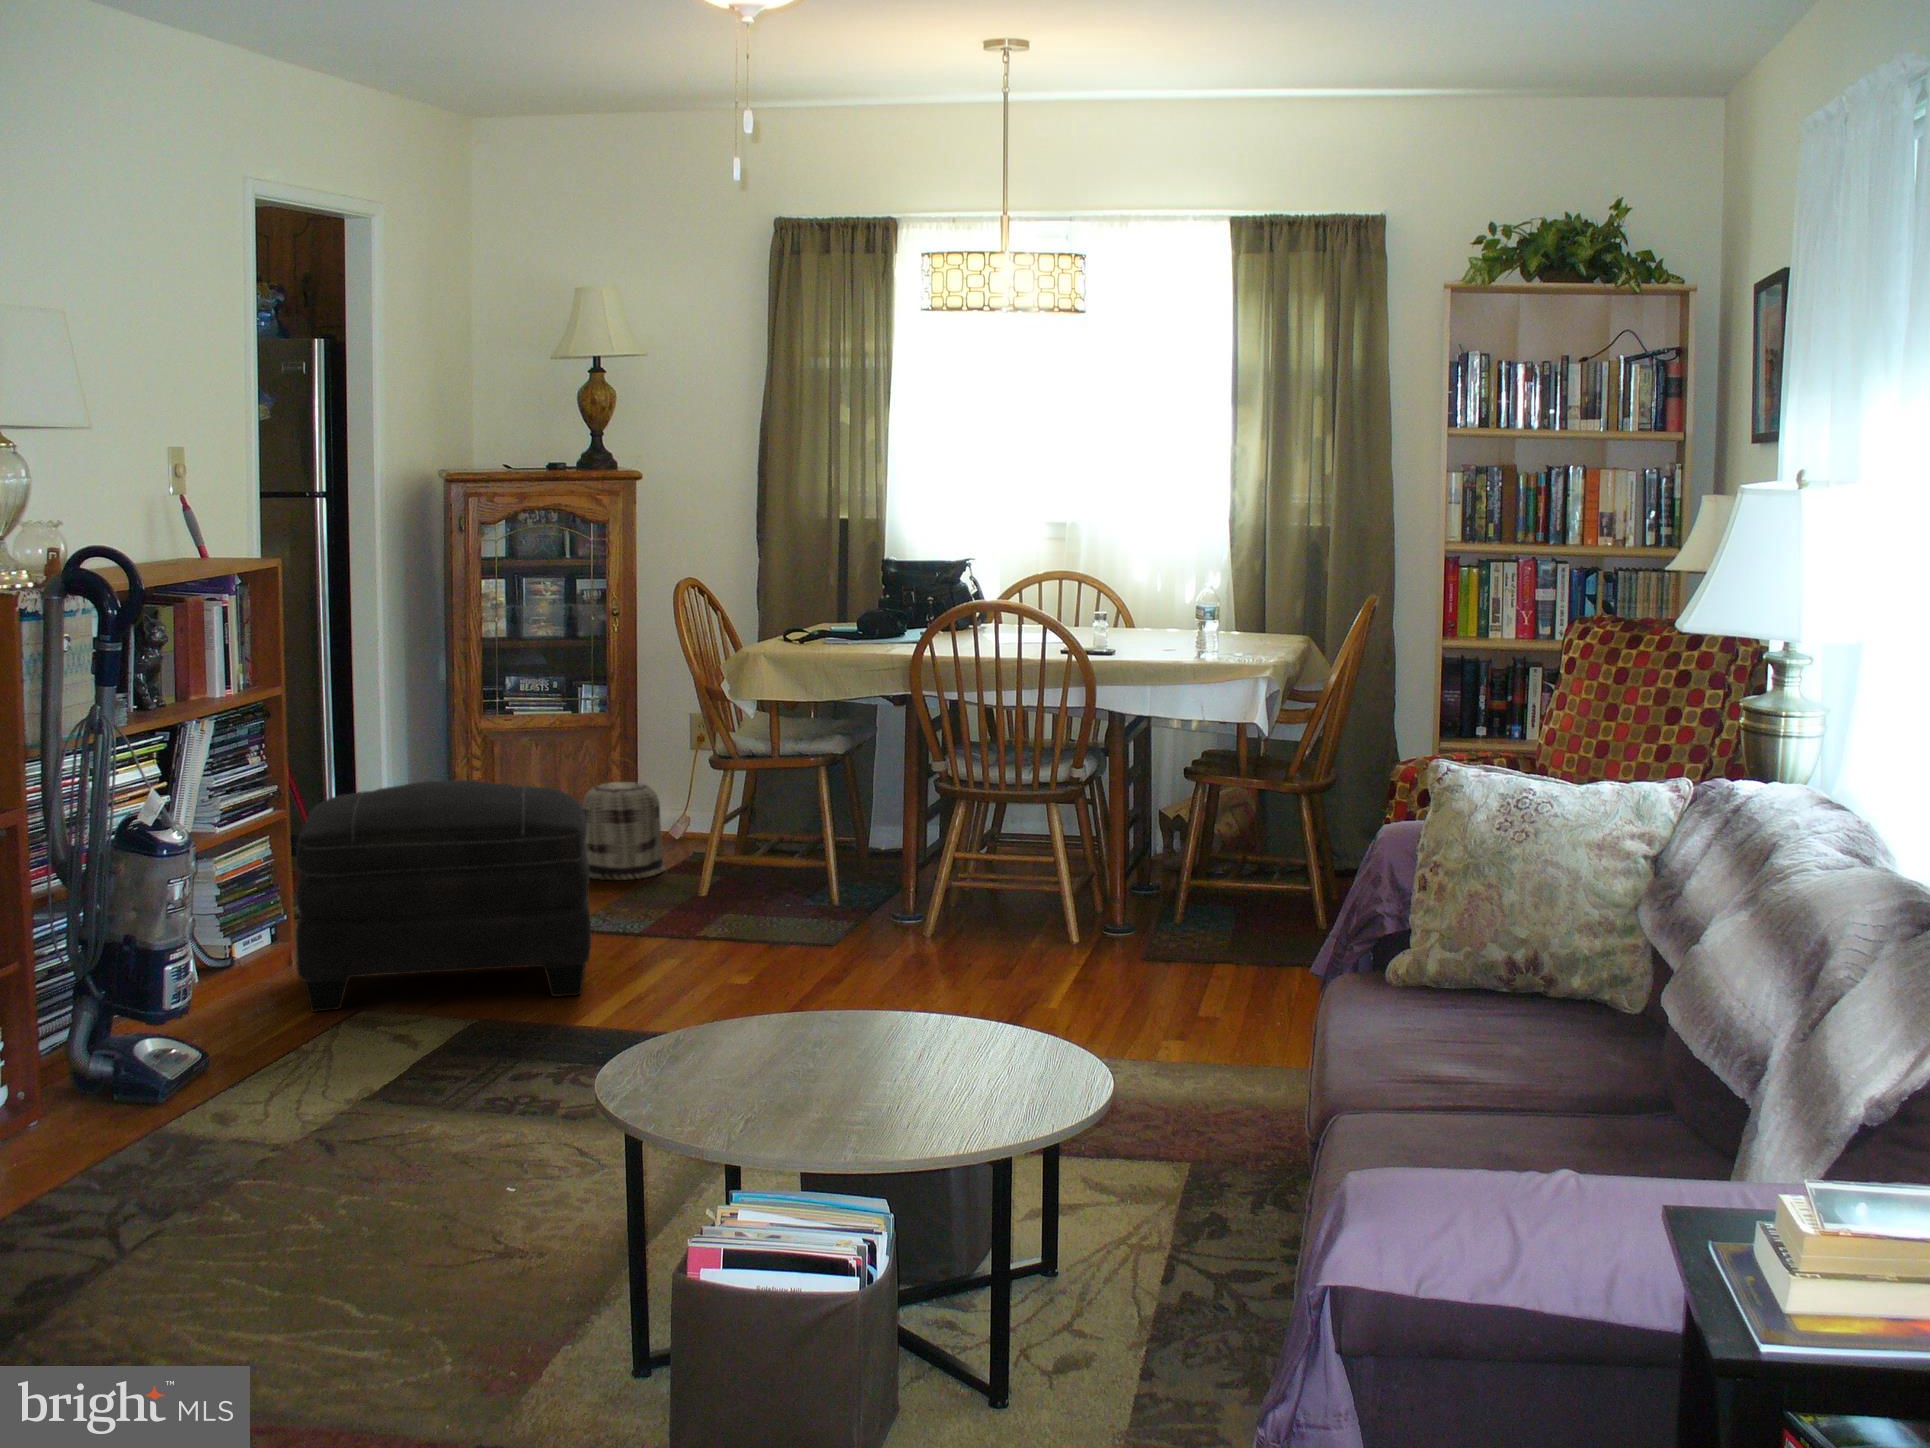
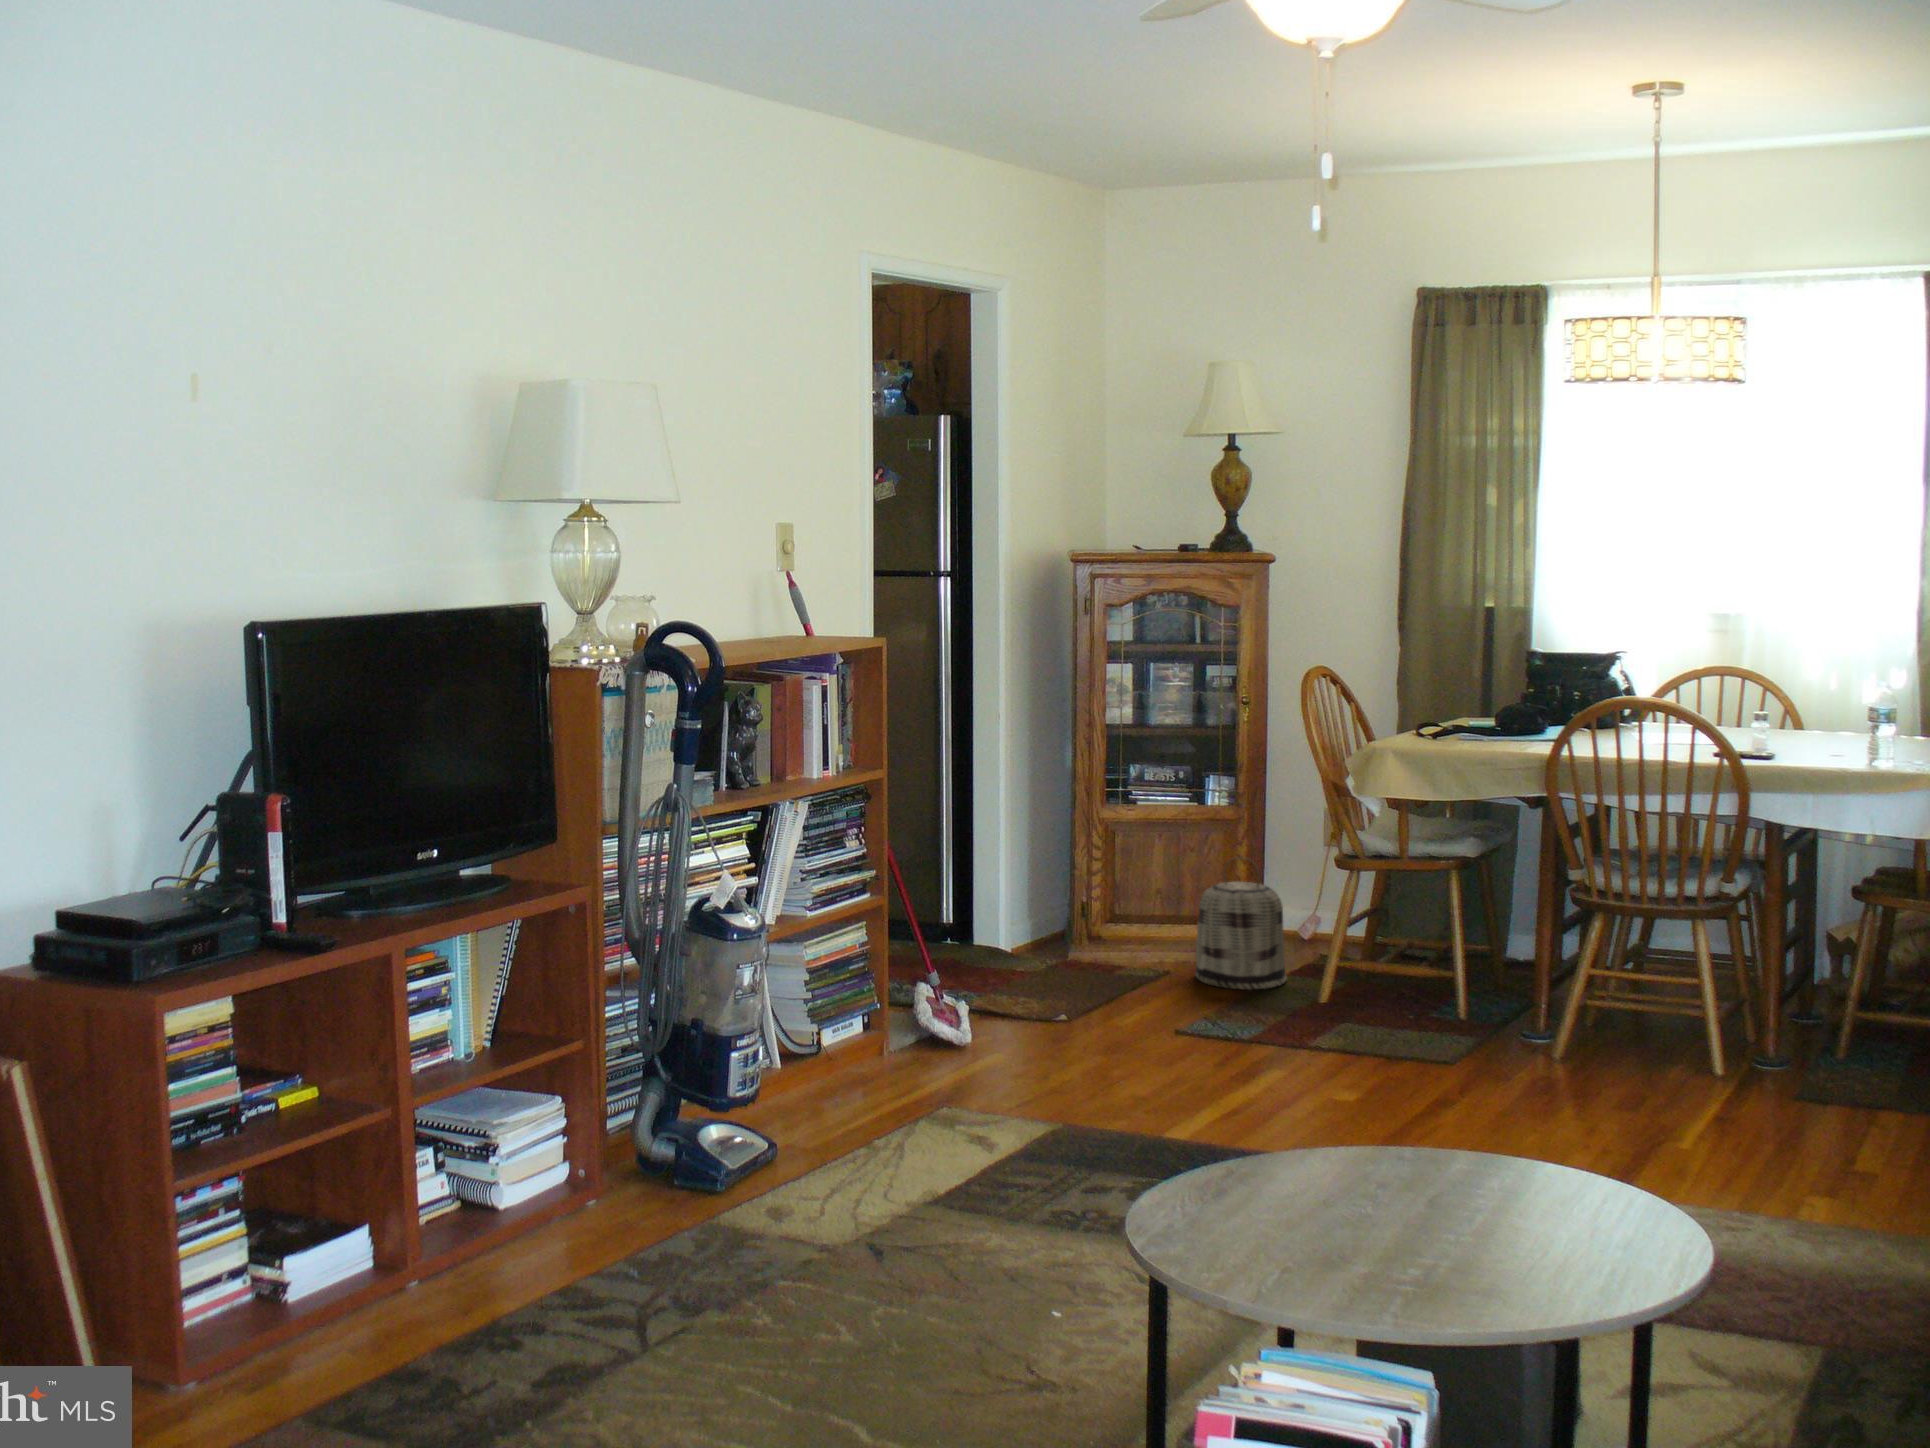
ottoman: present [296,780,591,1012] -> none [867,876,1181,1134]

